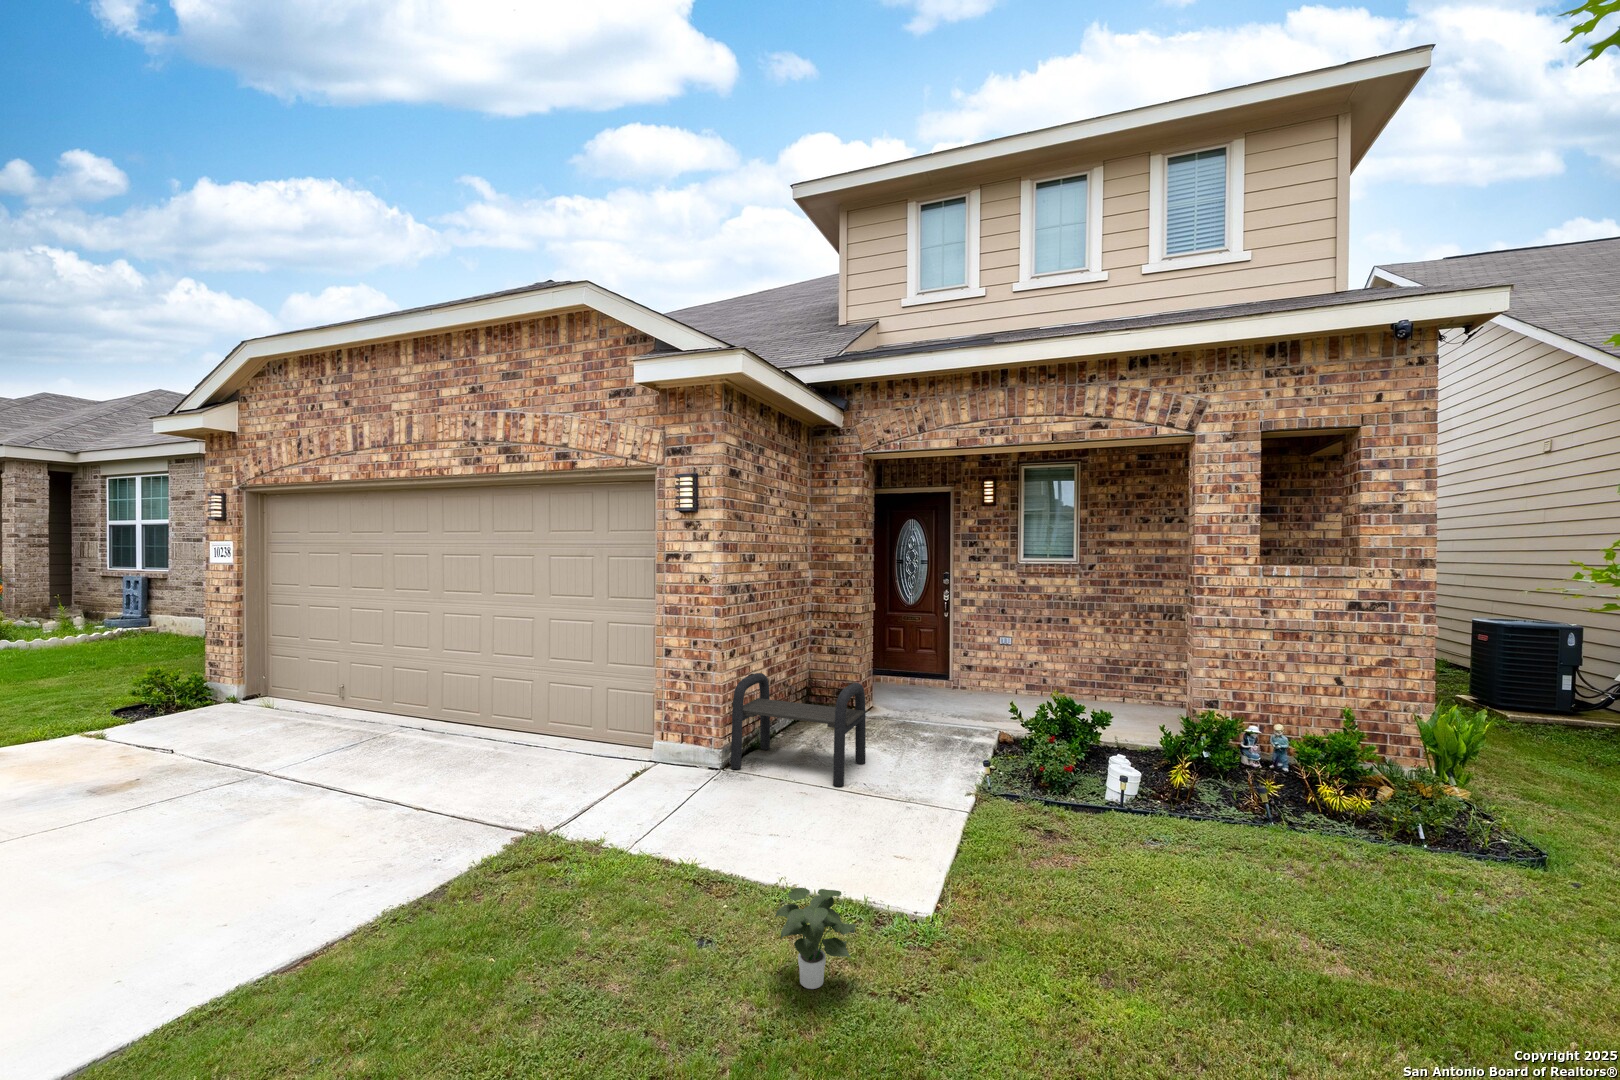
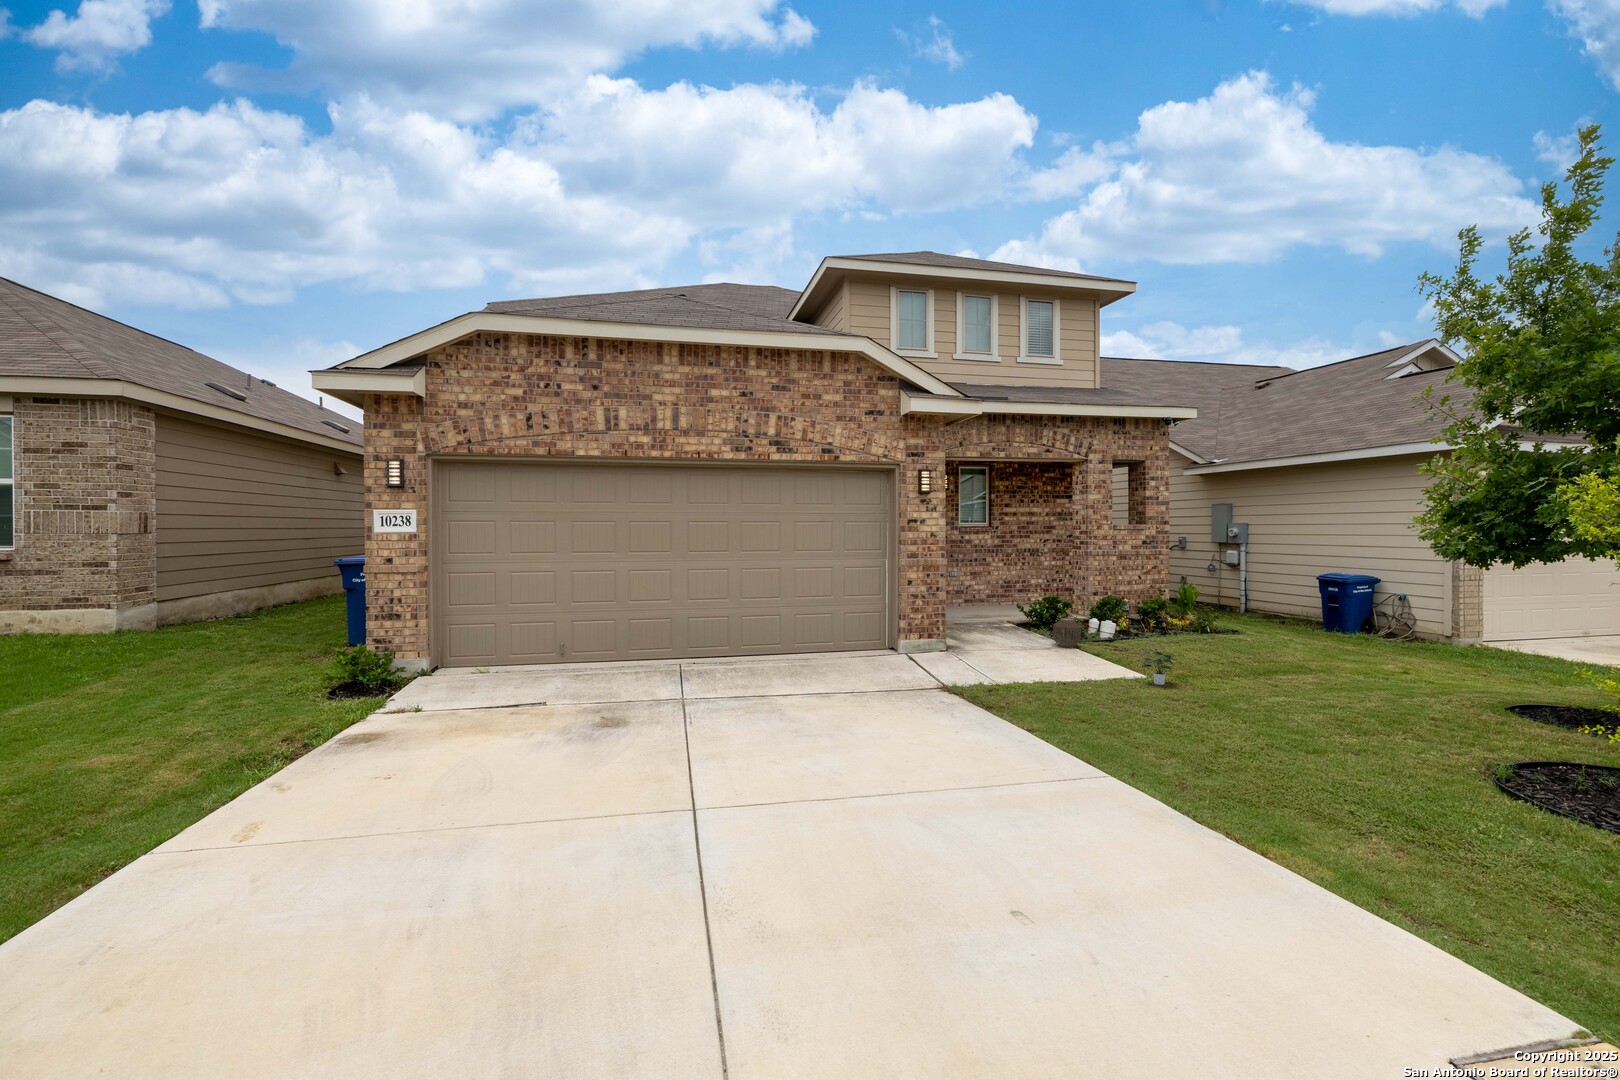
bench: present [731,673,866,786] -> none [927,593,1009,650]
woven basket: none [928,751,982,815] -> present [1053,618,1081,648]

